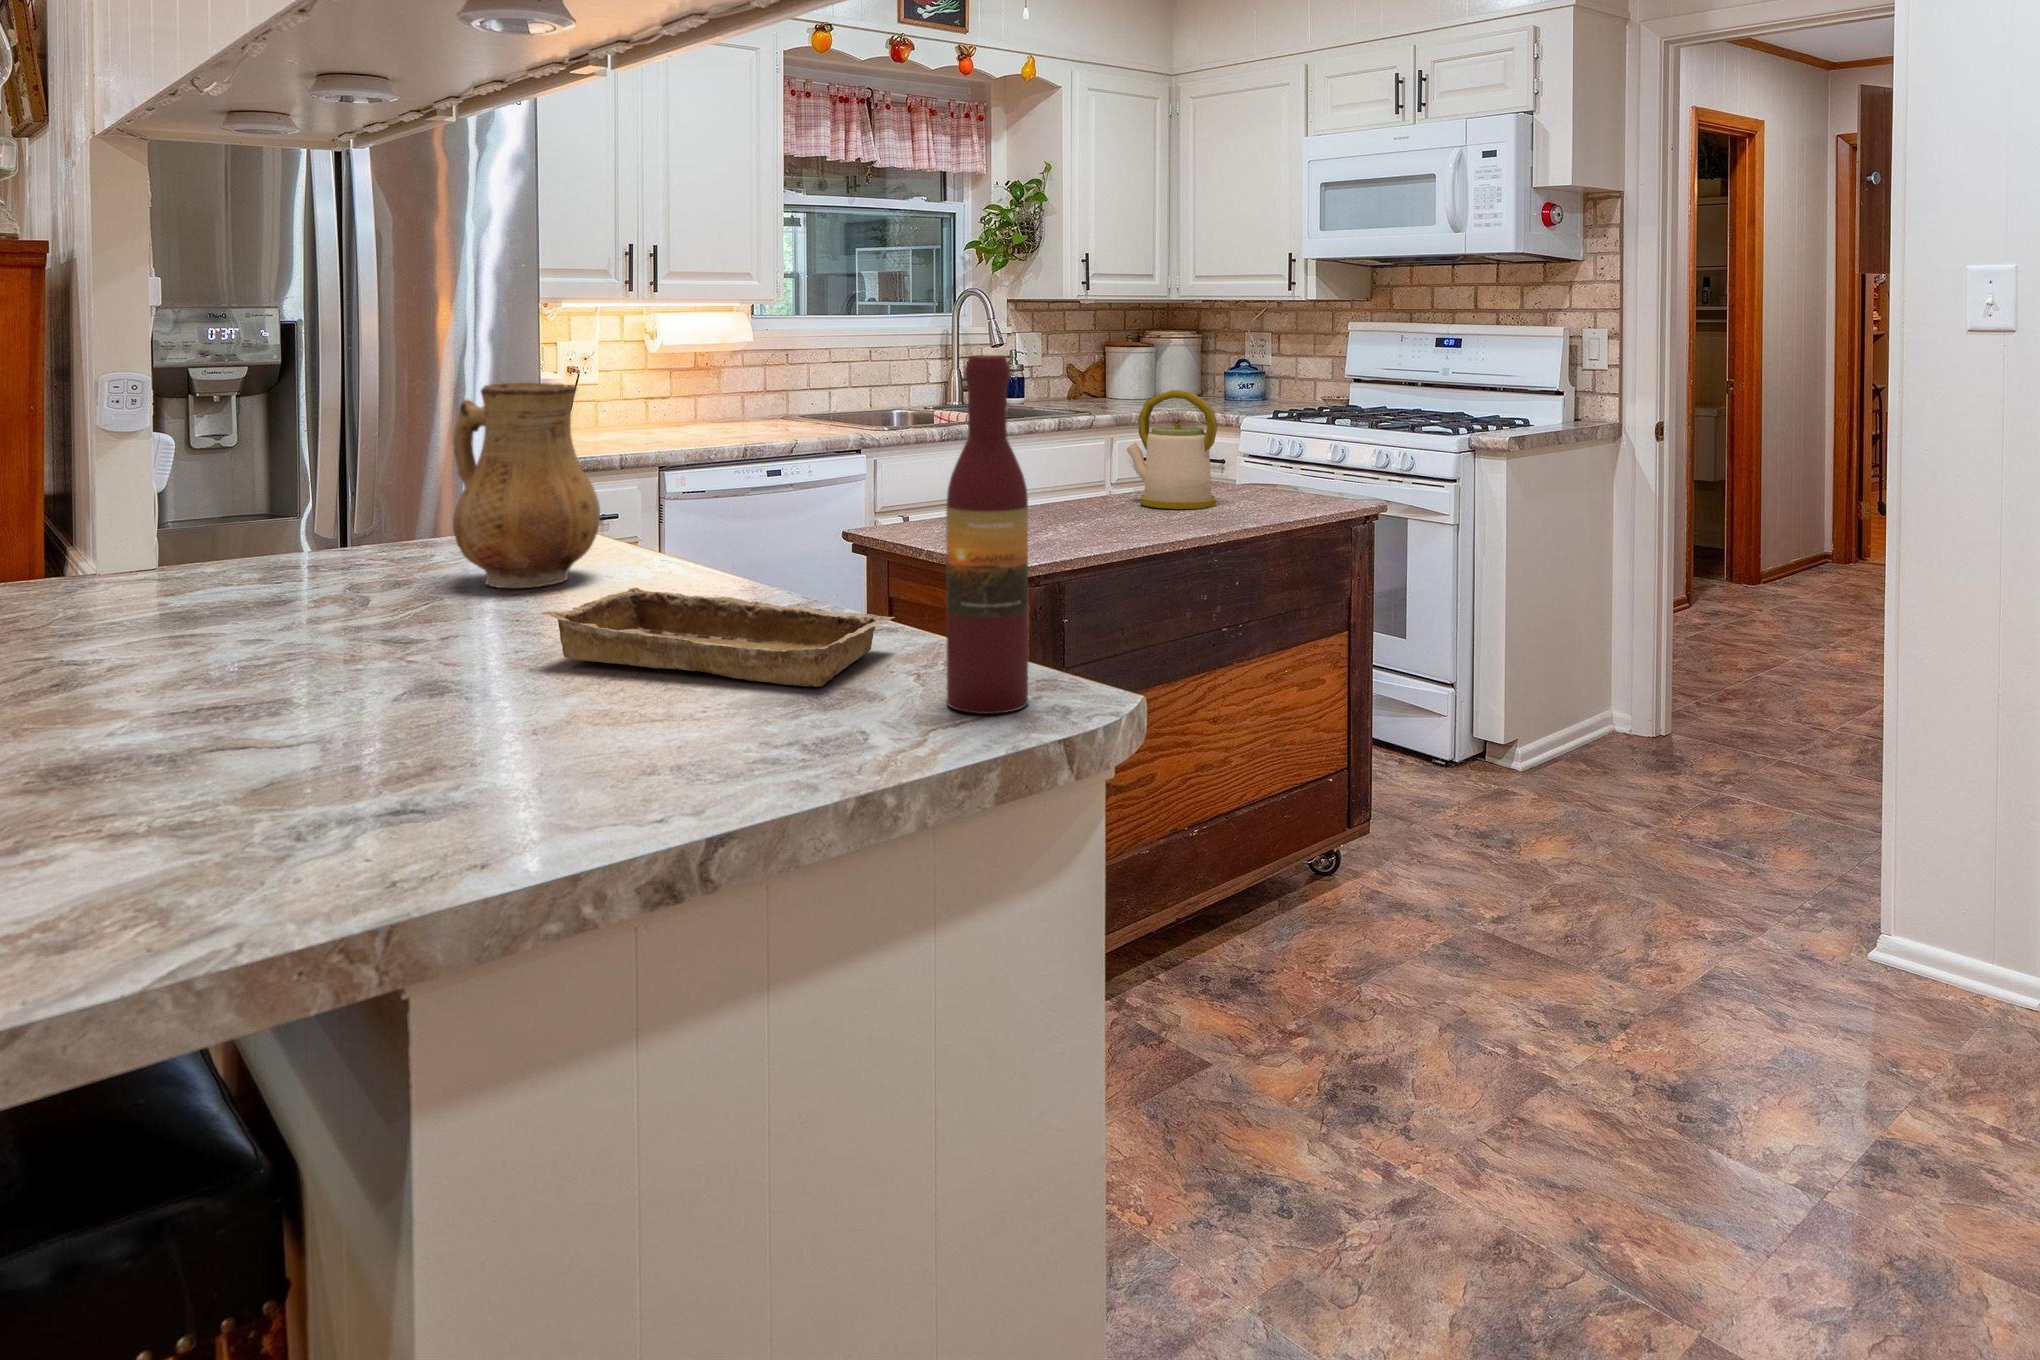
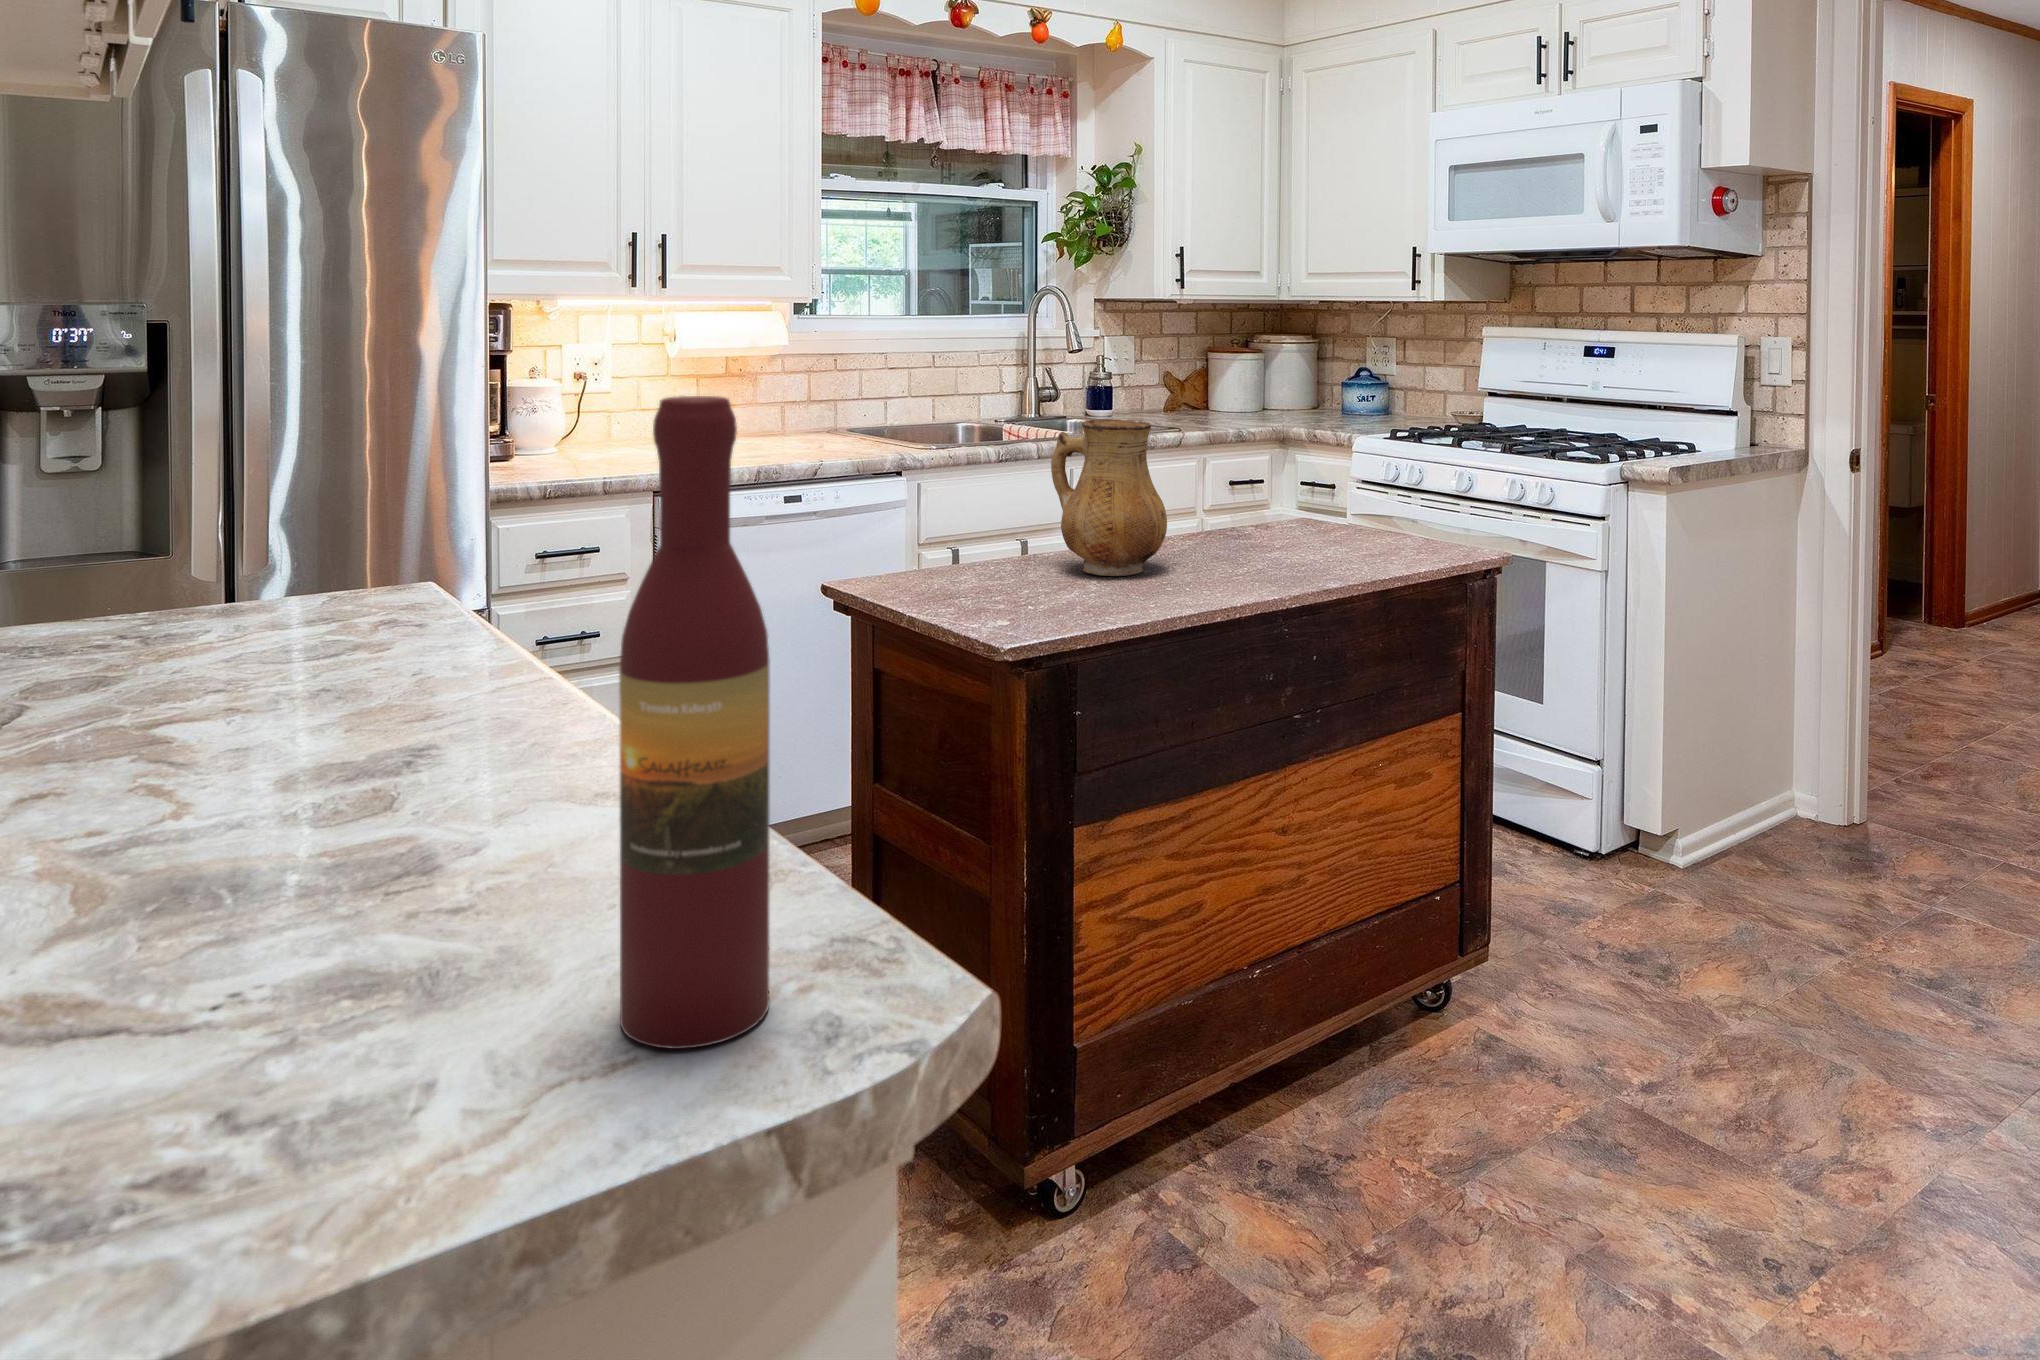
ceramic pitcher: present [453,383,600,588] -> present [1051,419,1167,576]
kettle: present [1127,390,1217,509] -> none [1189,411,1300,559]
tray: present [541,588,894,687] -> none [65,733,644,954]

